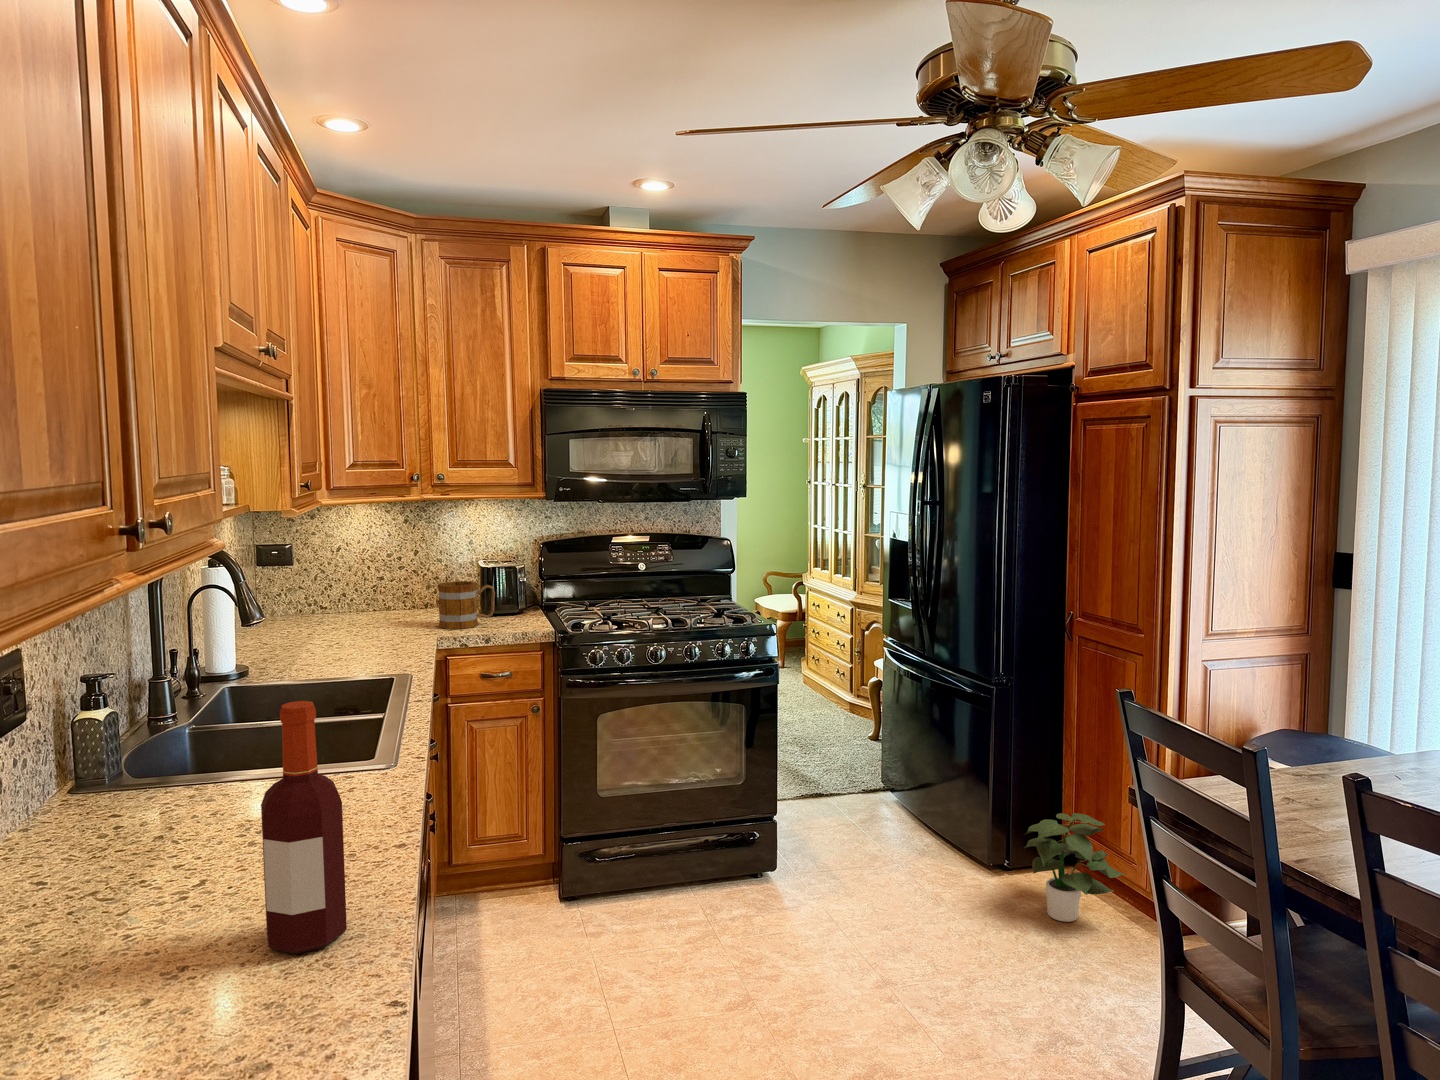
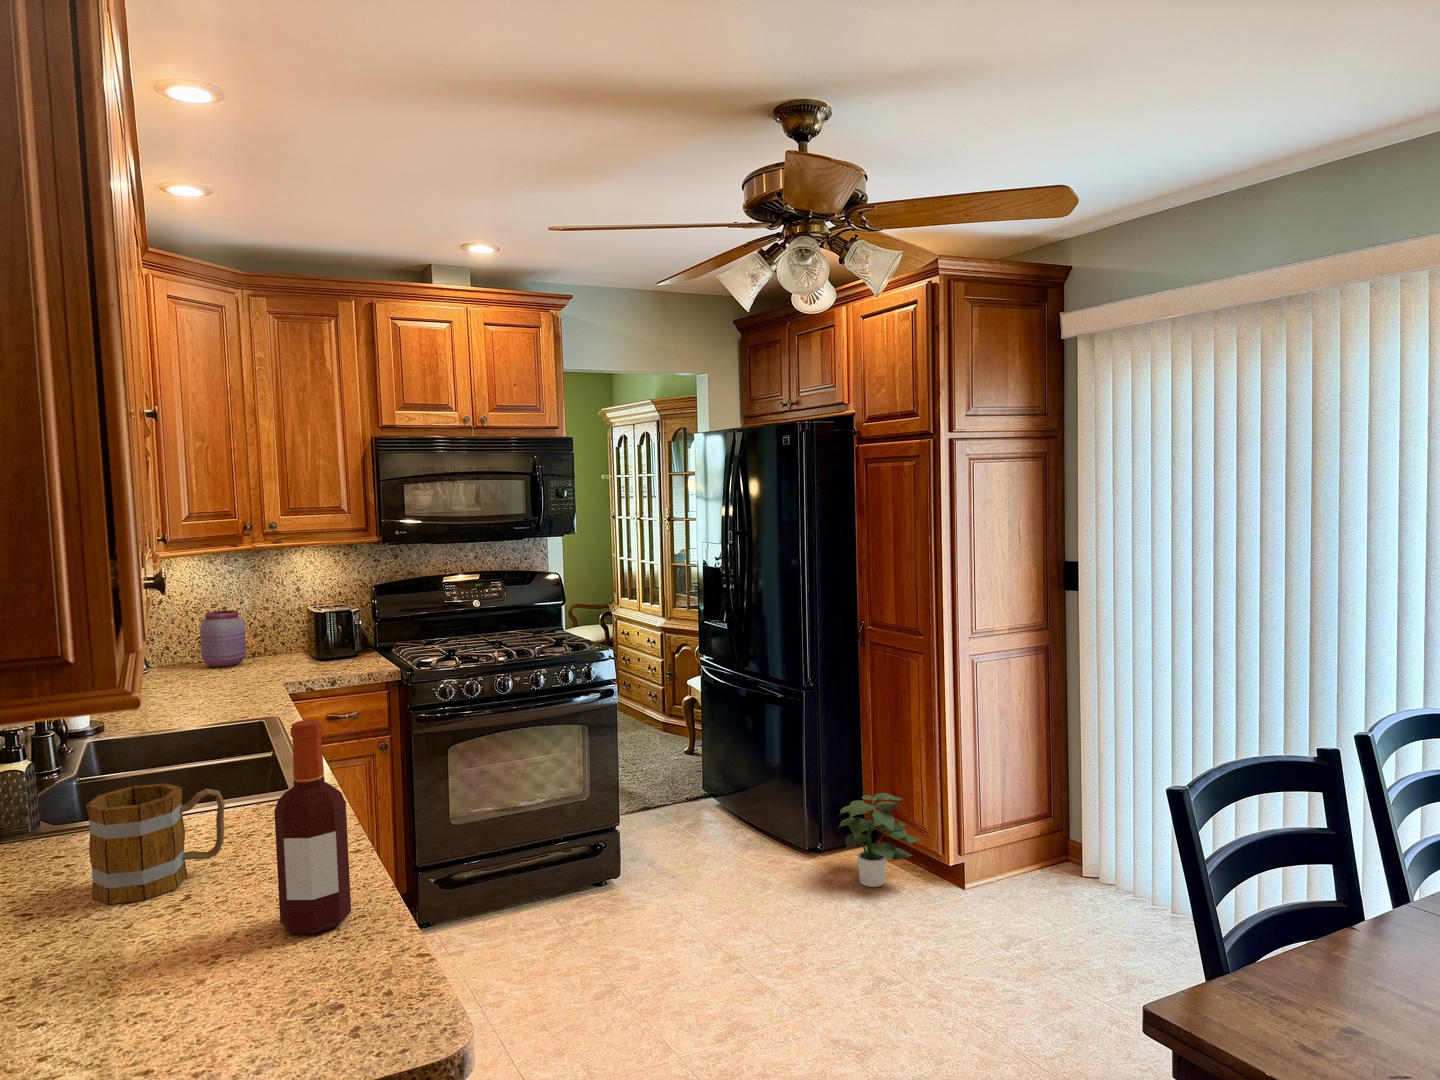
jar: none [374,561,416,616] -> present [200,610,246,667]
mug: present [438,581,495,629] -> present [86,783,225,904]

